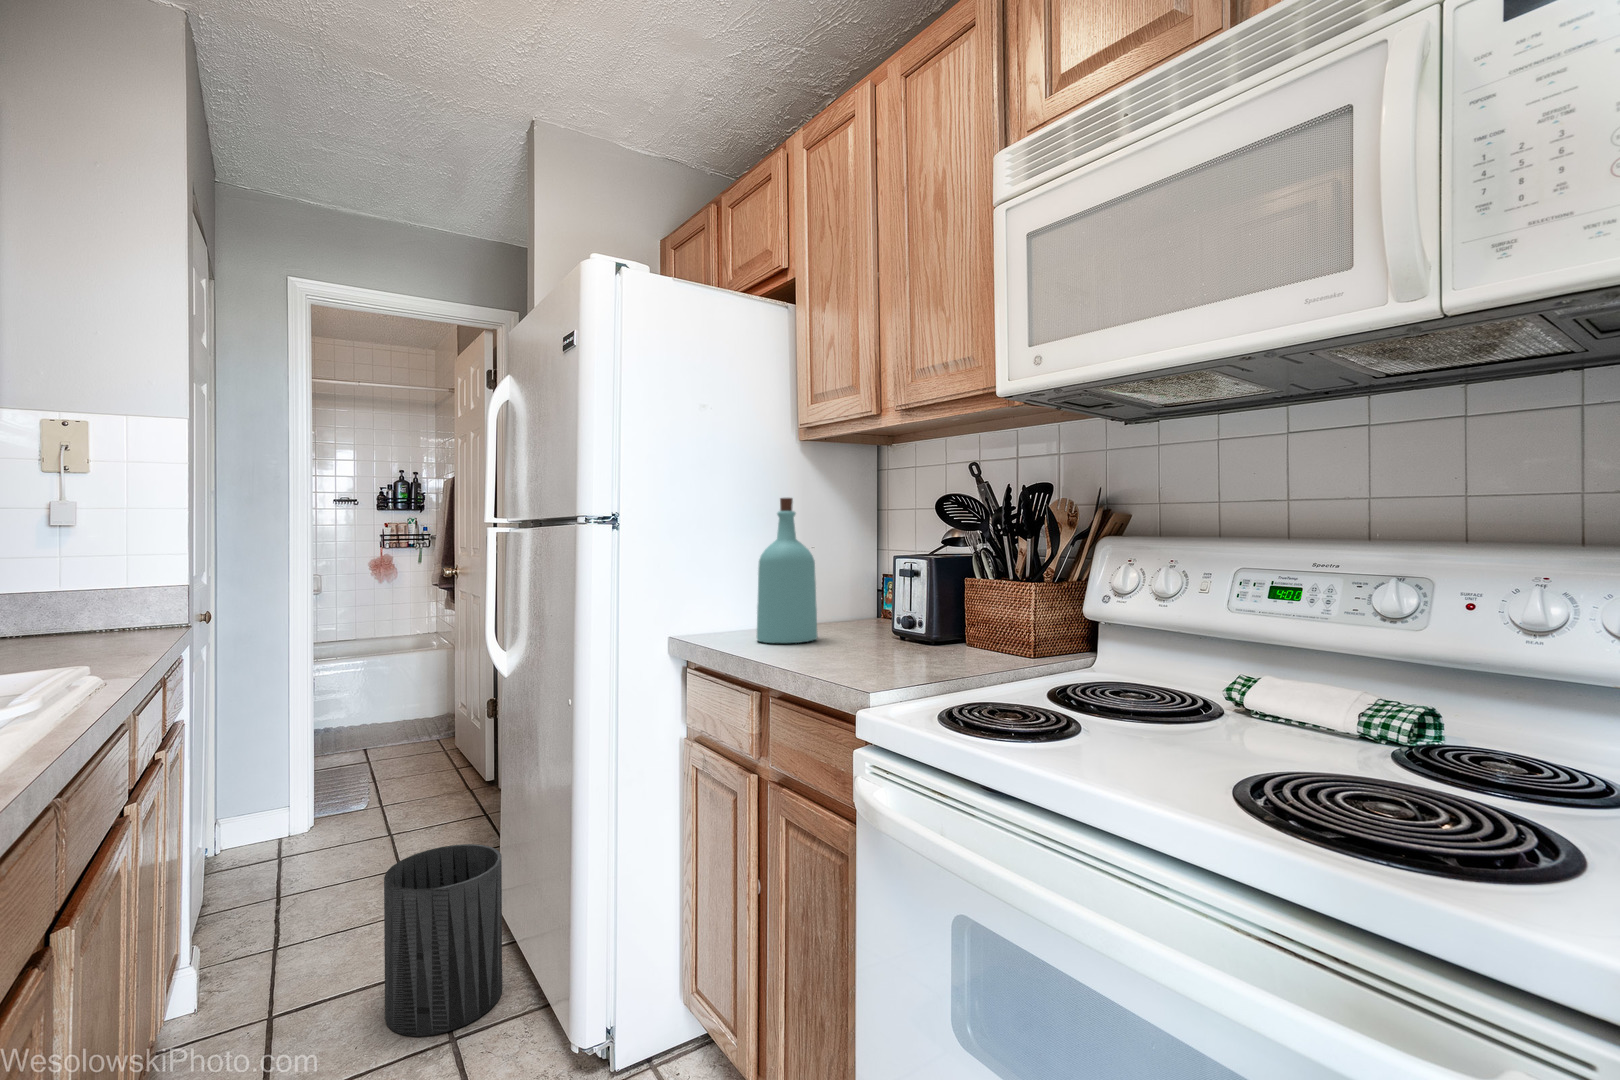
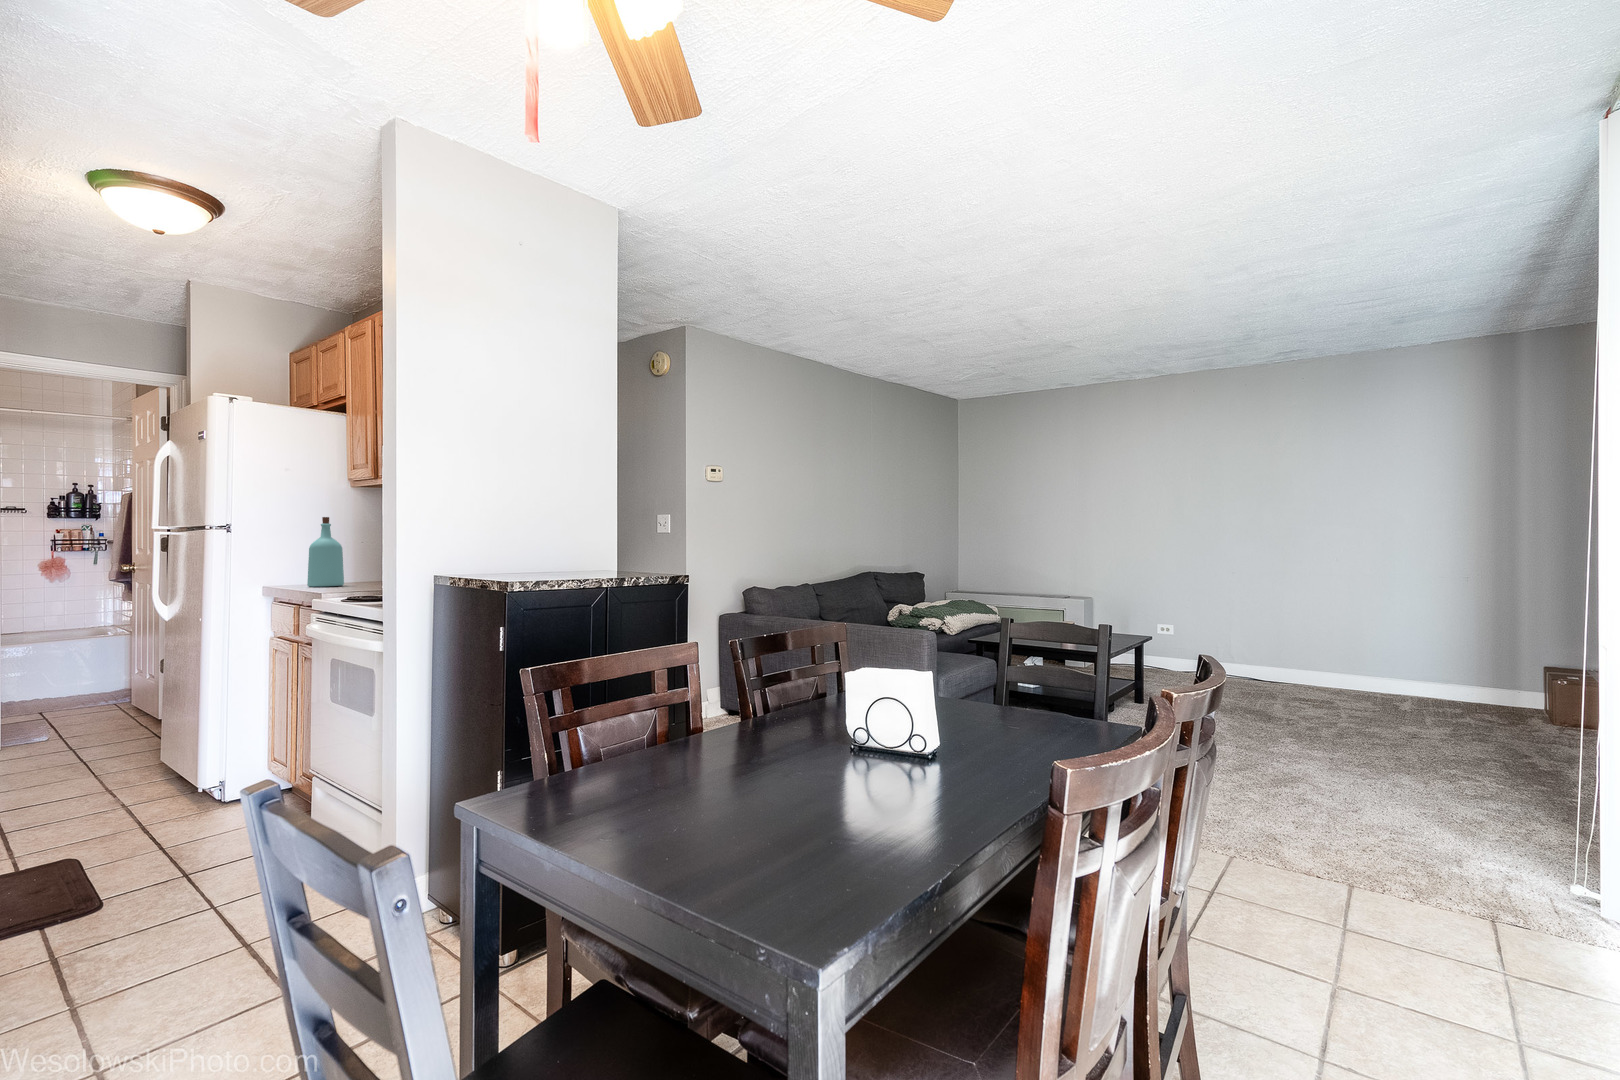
trash can: present [384,844,502,1036] -> none [83,713,162,805]

